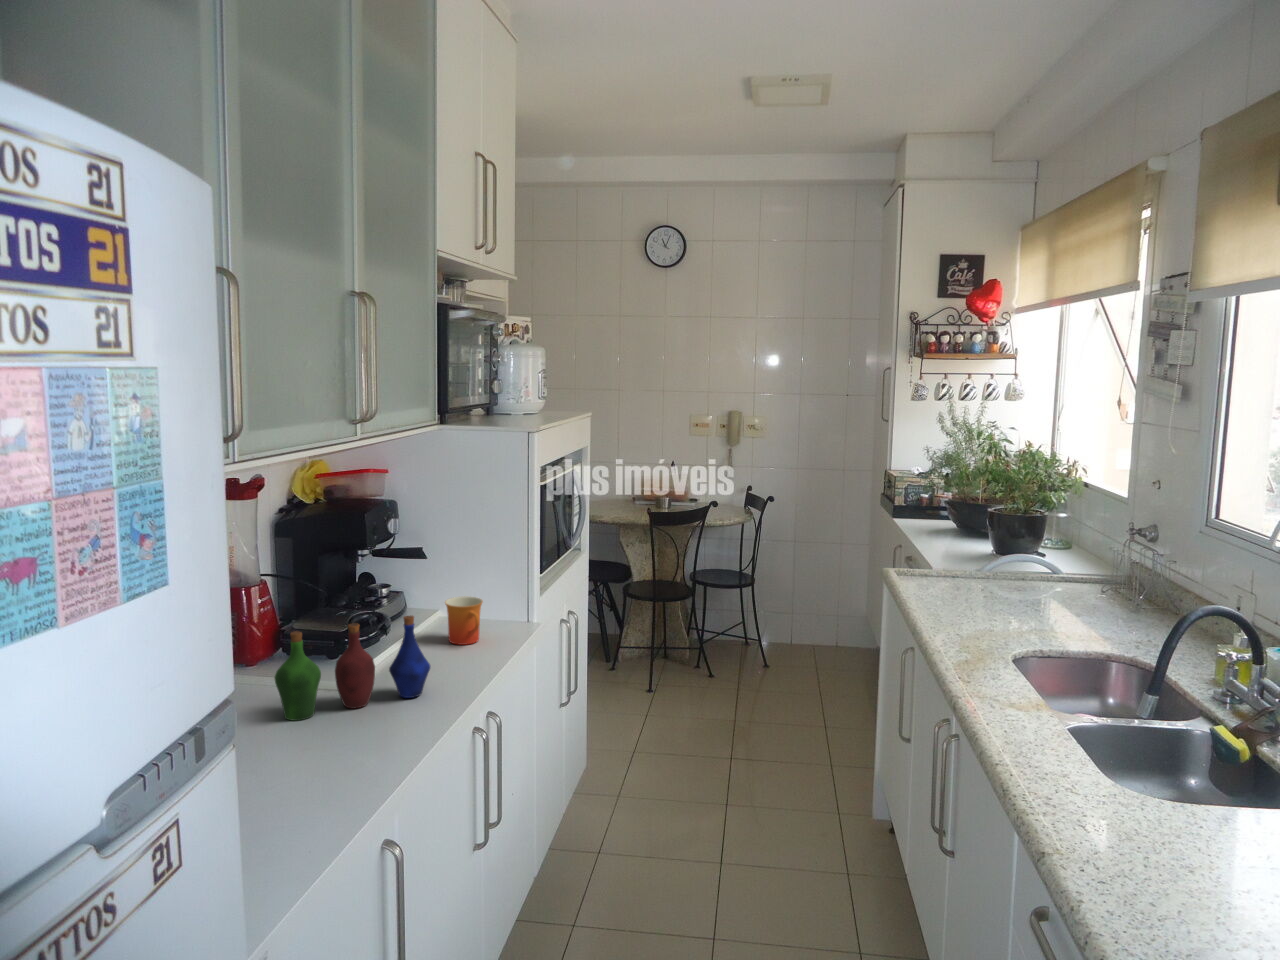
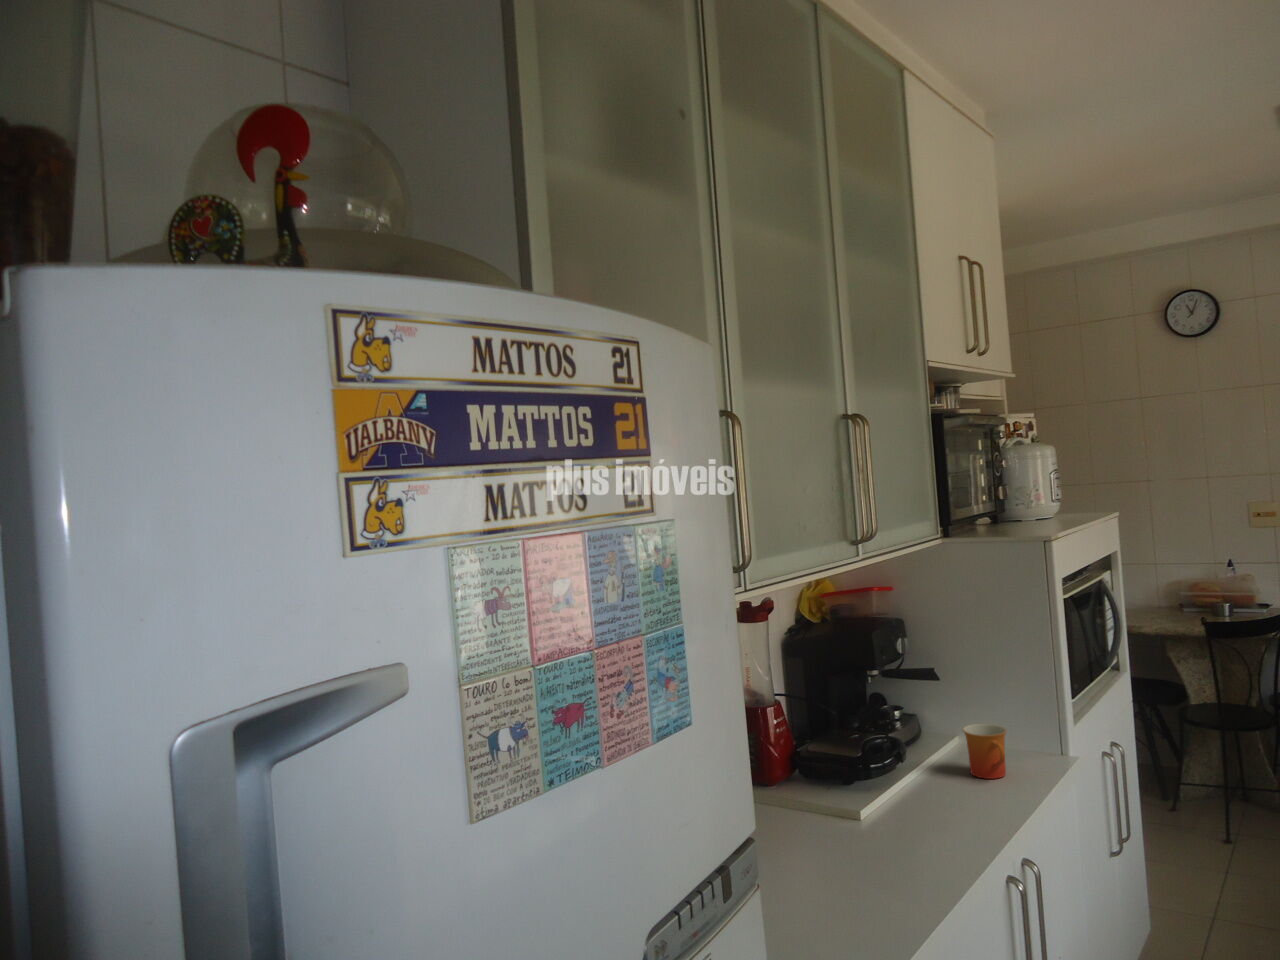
bottle: present [275,616,431,721] -> none [794,745,953,848]

